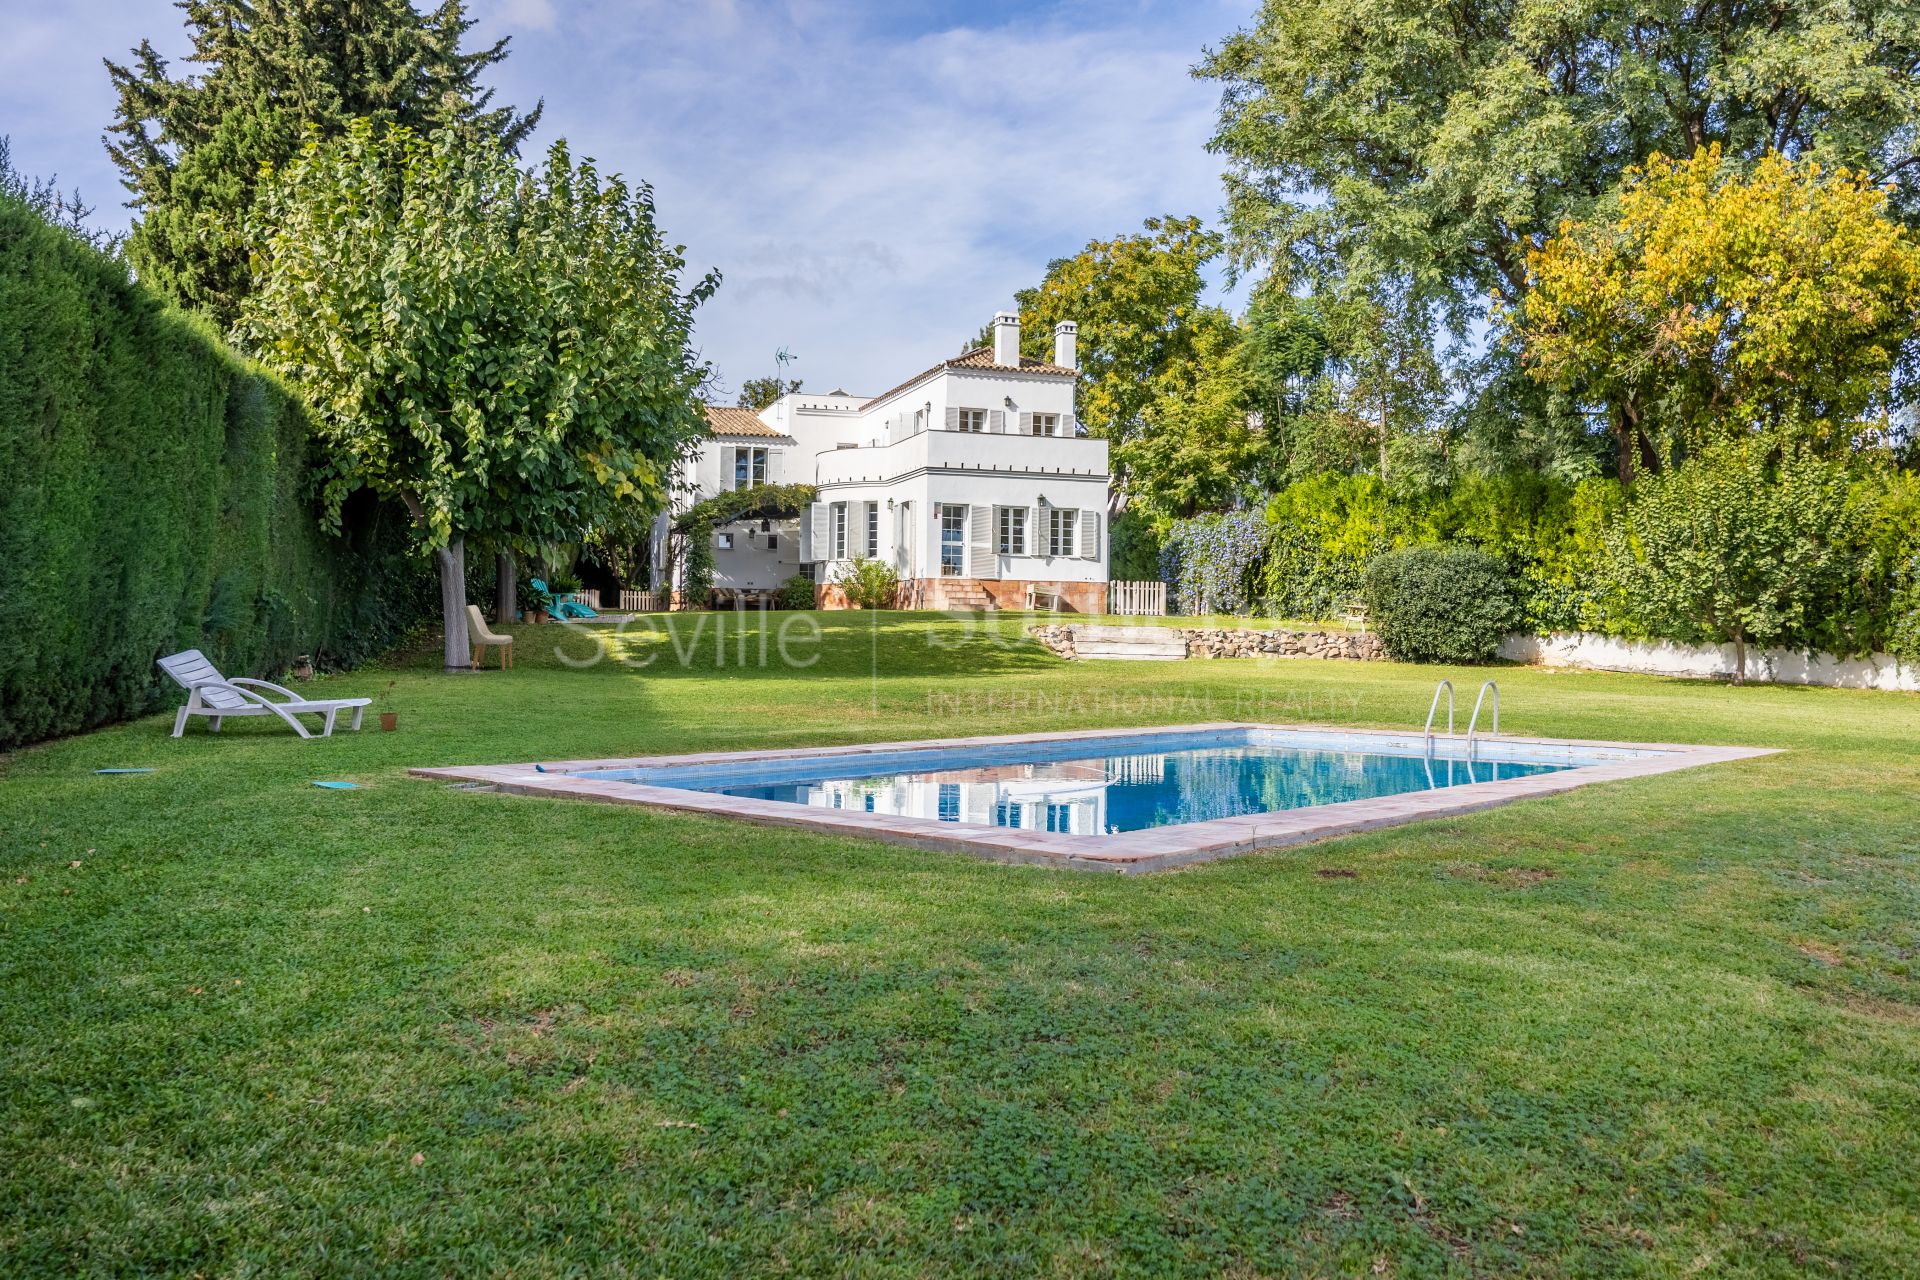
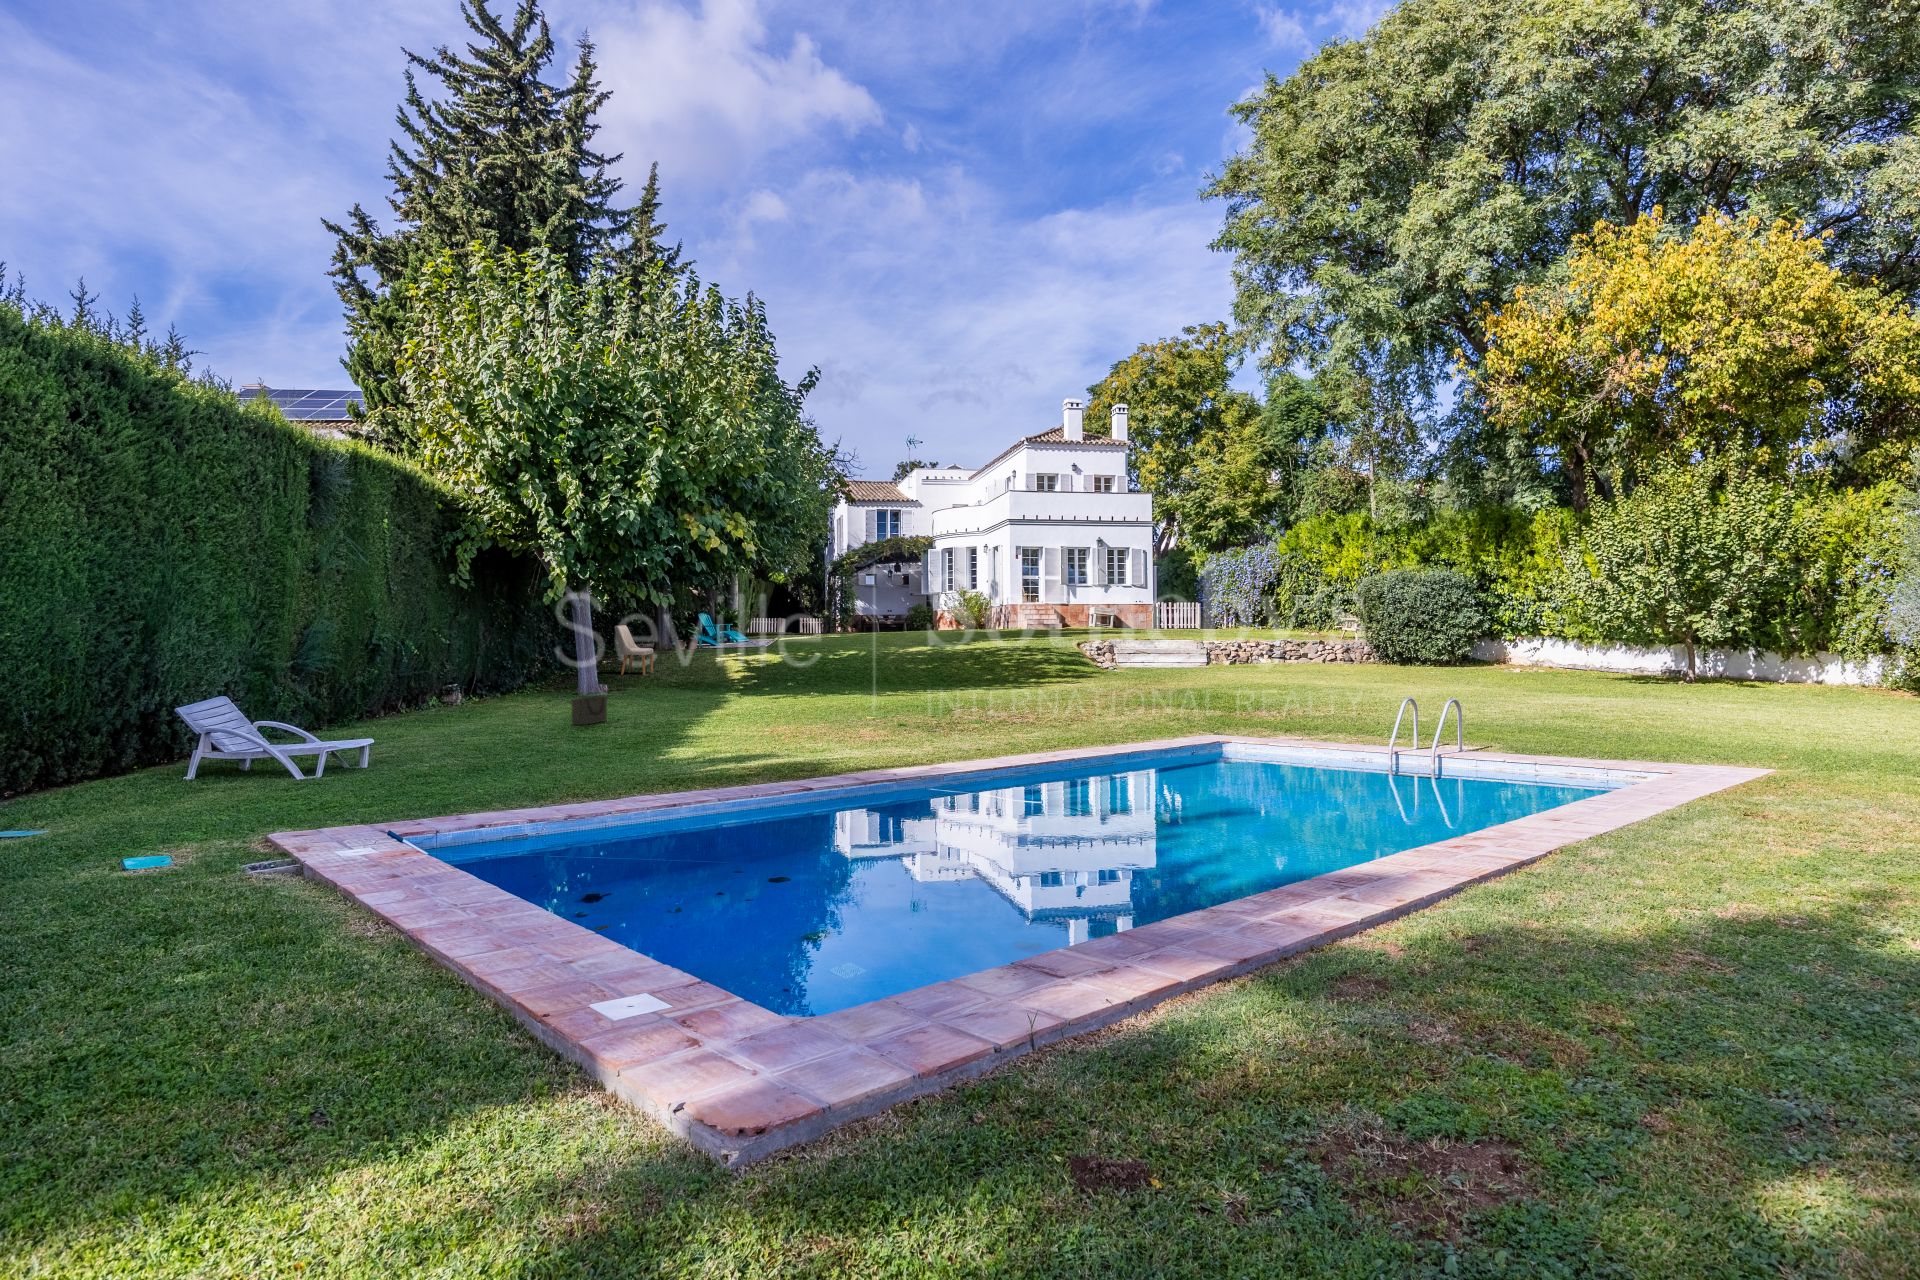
potted plant: present [380,680,398,730] -> none [486,679,502,719]
basket: none [496,702,537,738] -> present [571,696,607,725]

